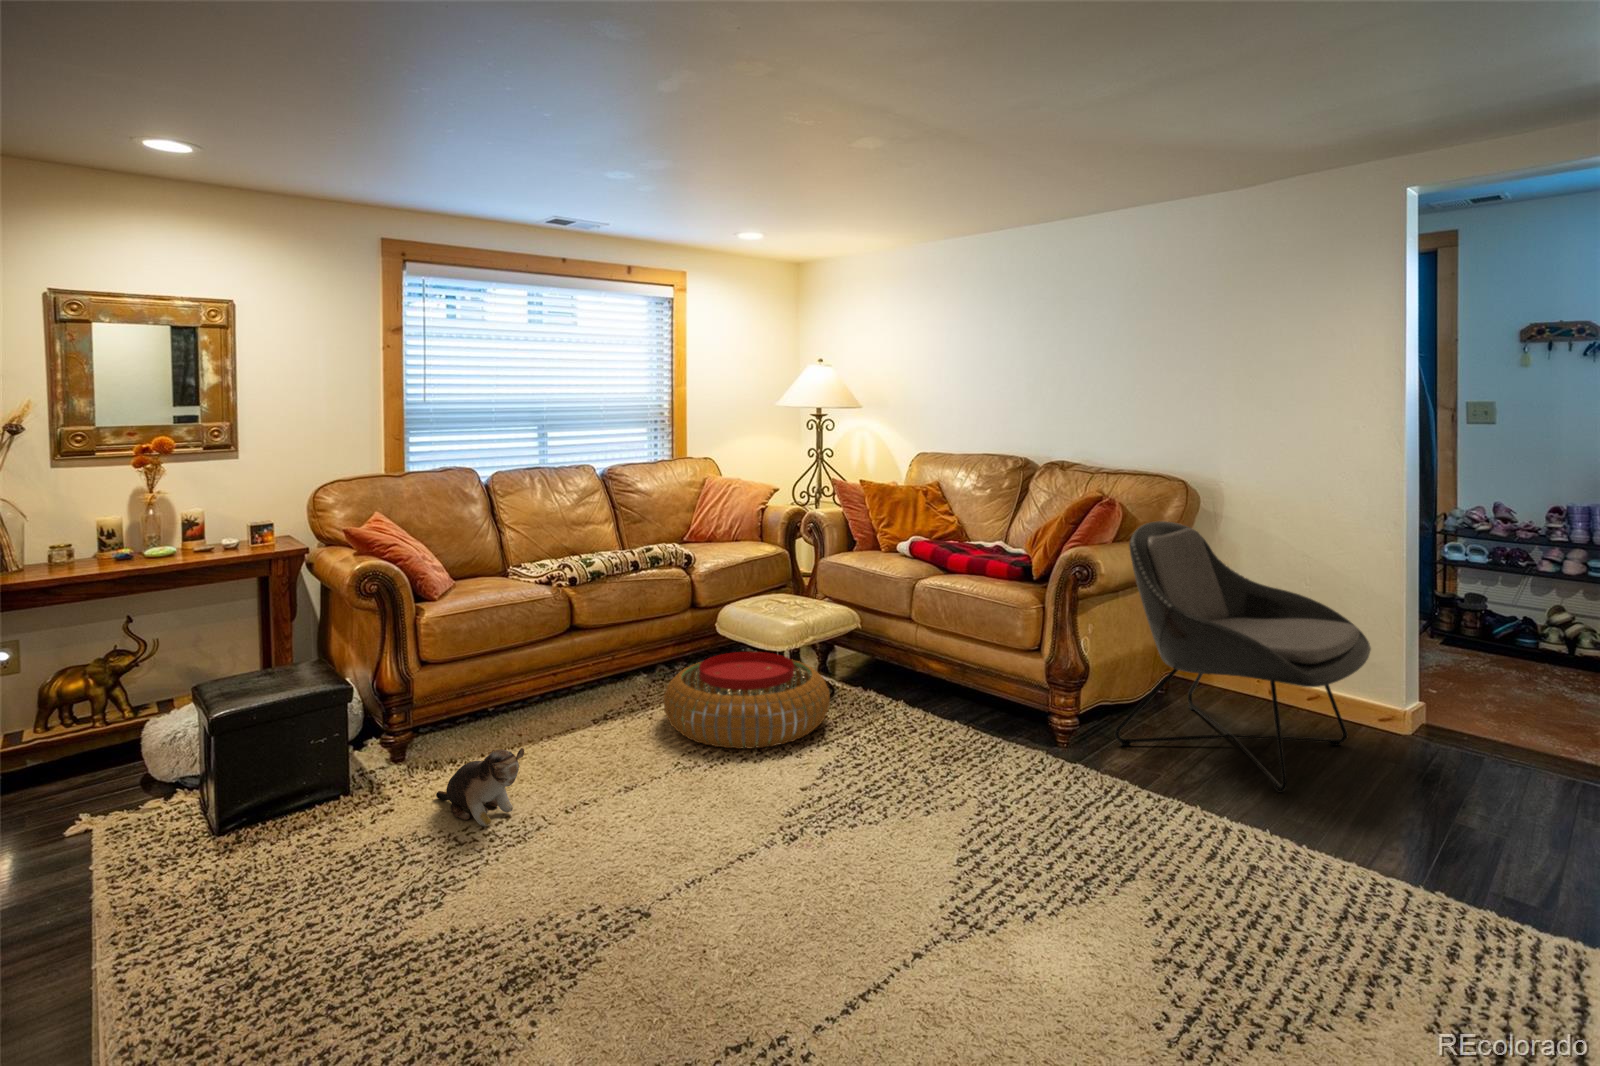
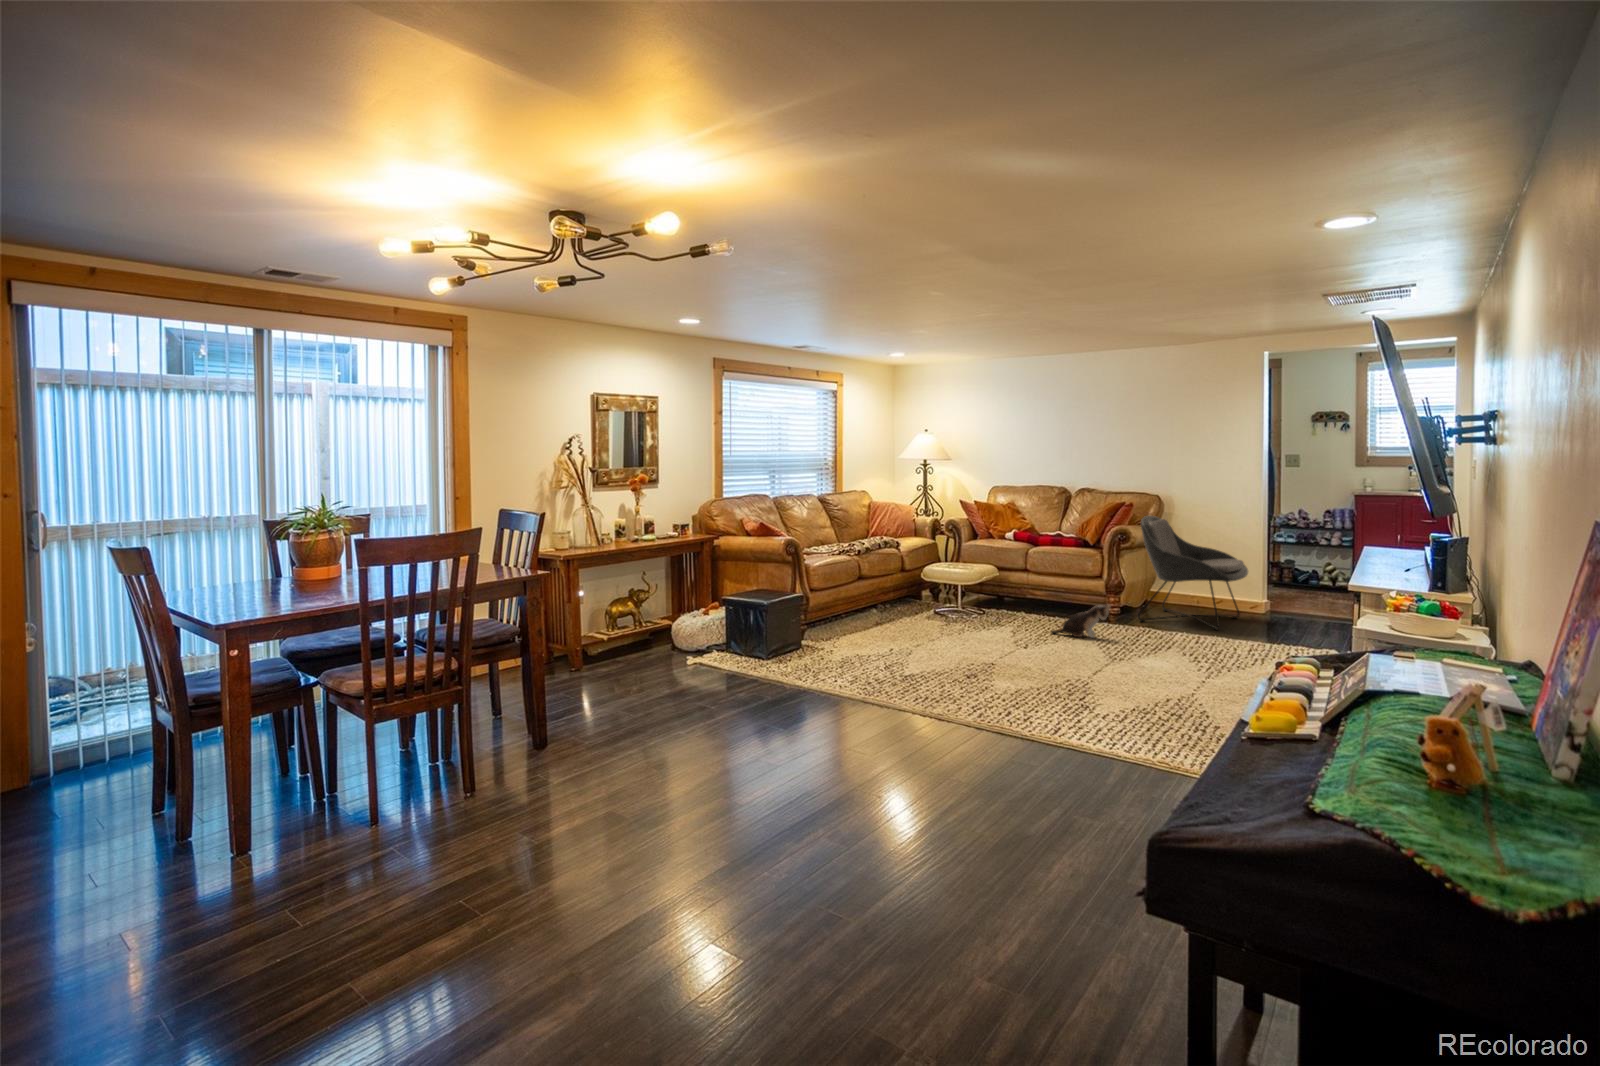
pouf: present [664,652,830,749] -> none [913,588,999,628]
plush toy: present [436,748,524,826] -> present [1051,604,1111,638]

